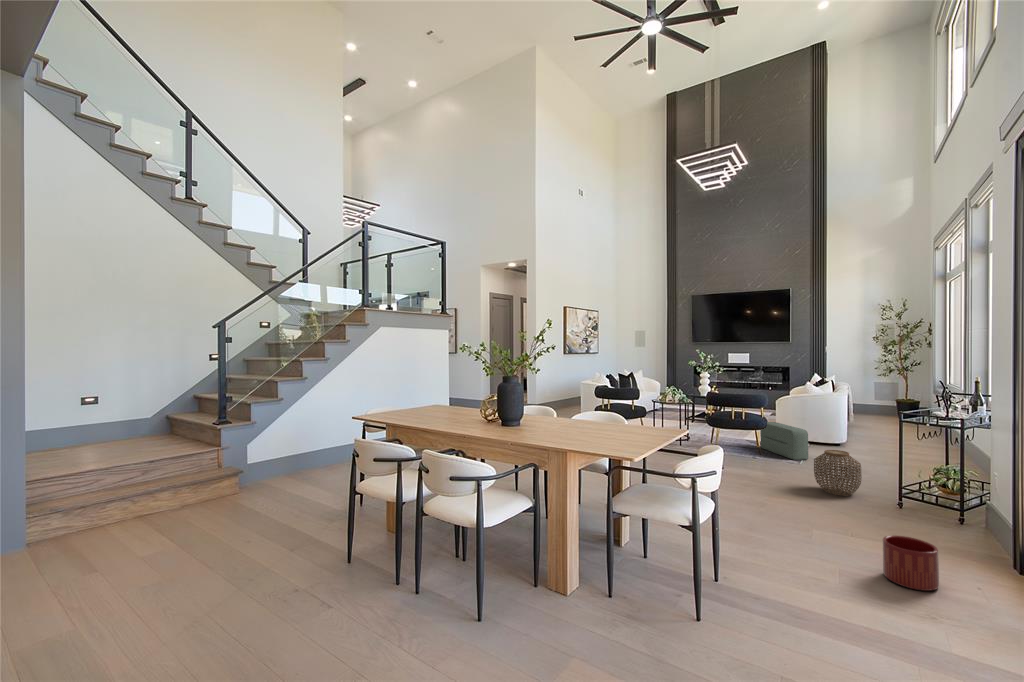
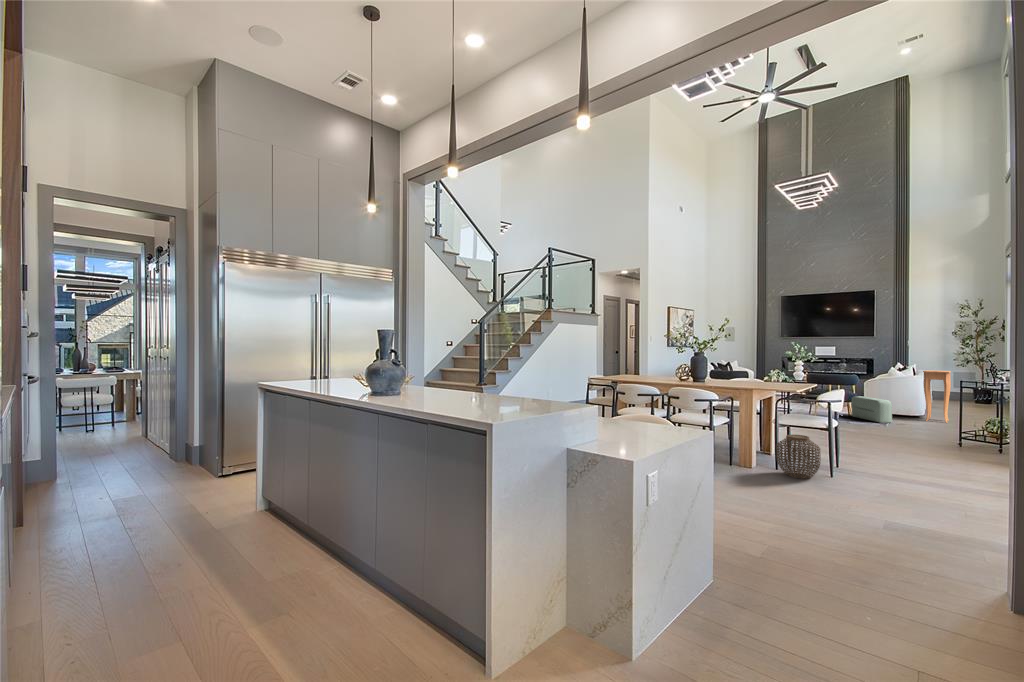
side table: none [845,388,879,457] -> present [923,370,951,423]
woven basket: present [814,450,862,496] -> present [776,435,821,479]
planter: present [883,535,939,591] -> none [942,445,975,471]

